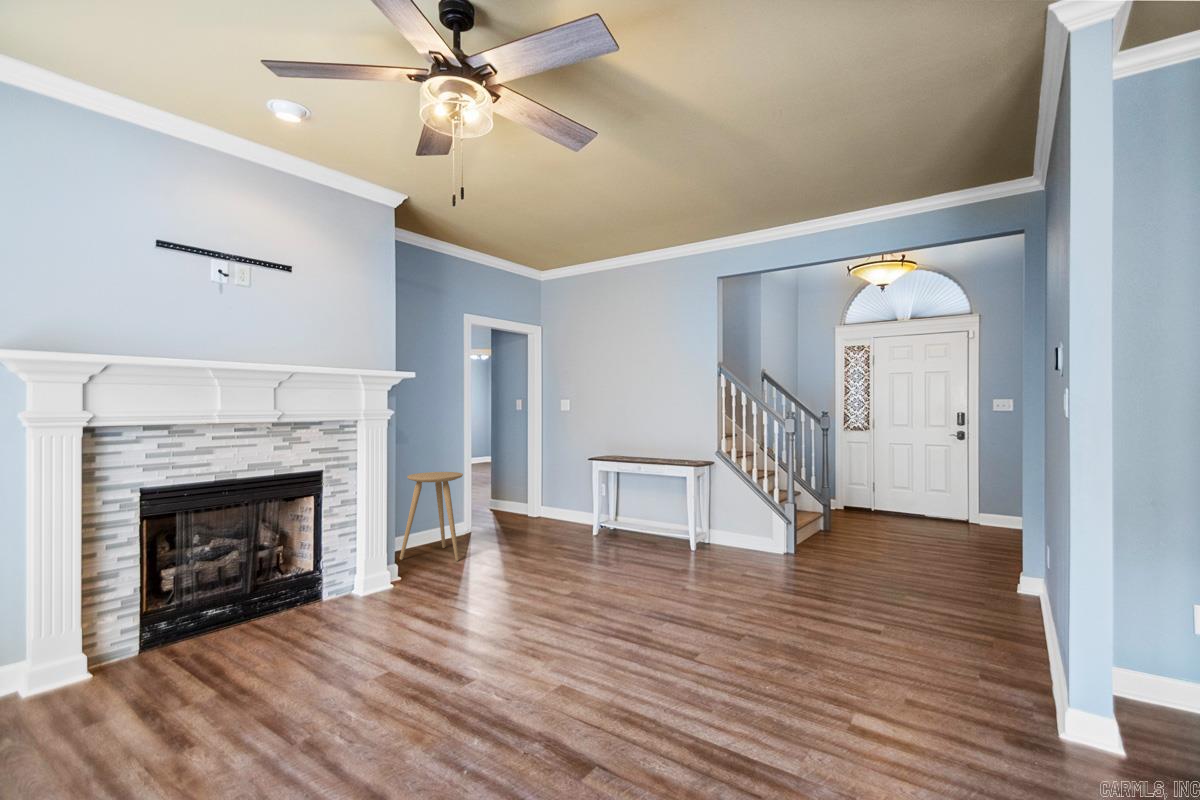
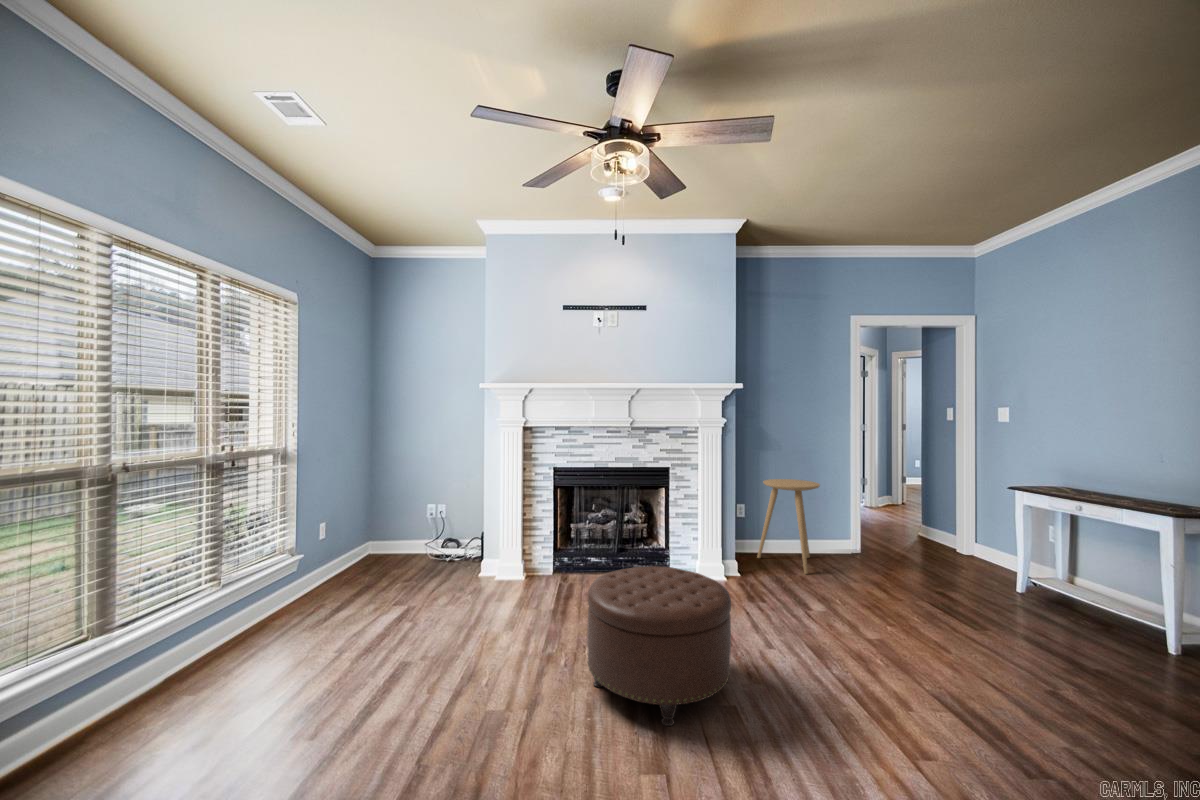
ottoman: none [357,566,518,725] -> present [587,566,731,726]

